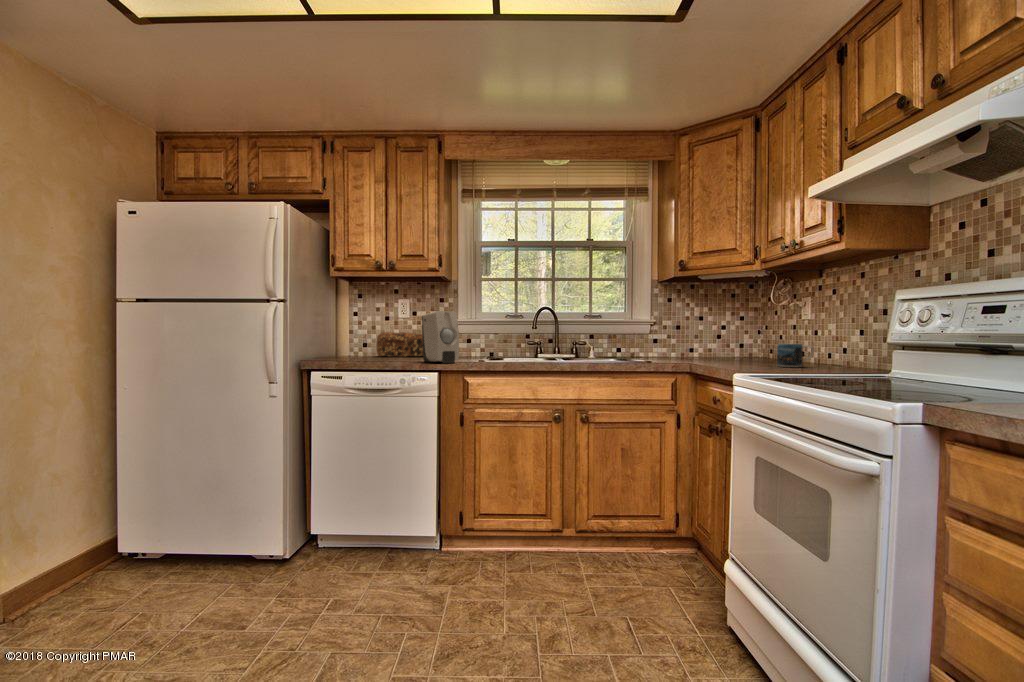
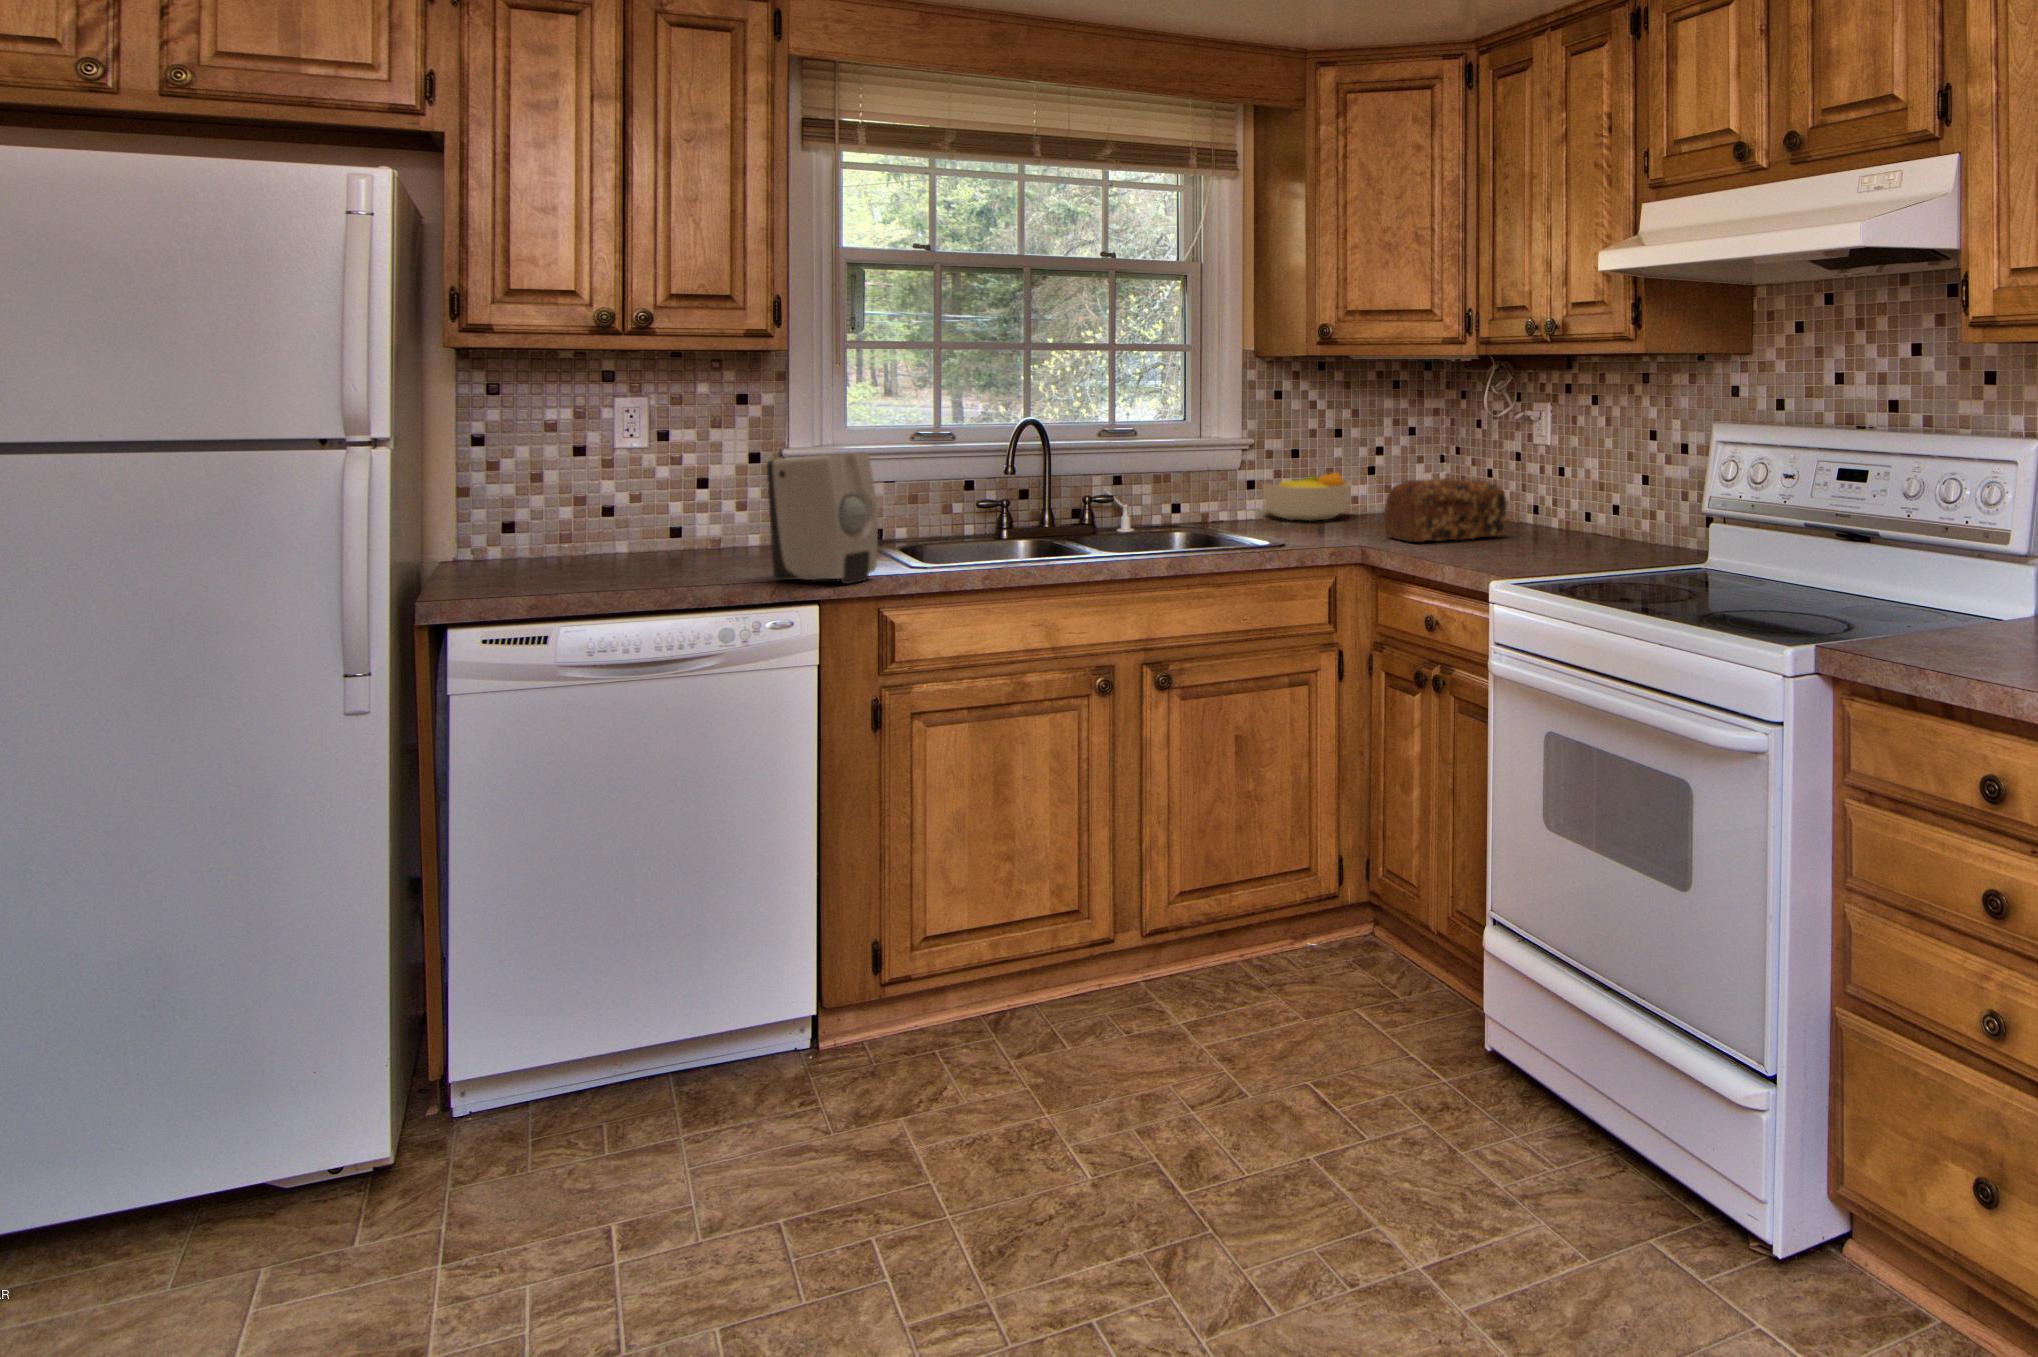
bread loaf: present [376,332,423,357] -> present [1384,478,1507,542]
fruit bowl: none [658,334,704,357] -> present [1261,473,1351,521]
mug: present [777,343,814,367] -> none [1521,503,1578,549]

